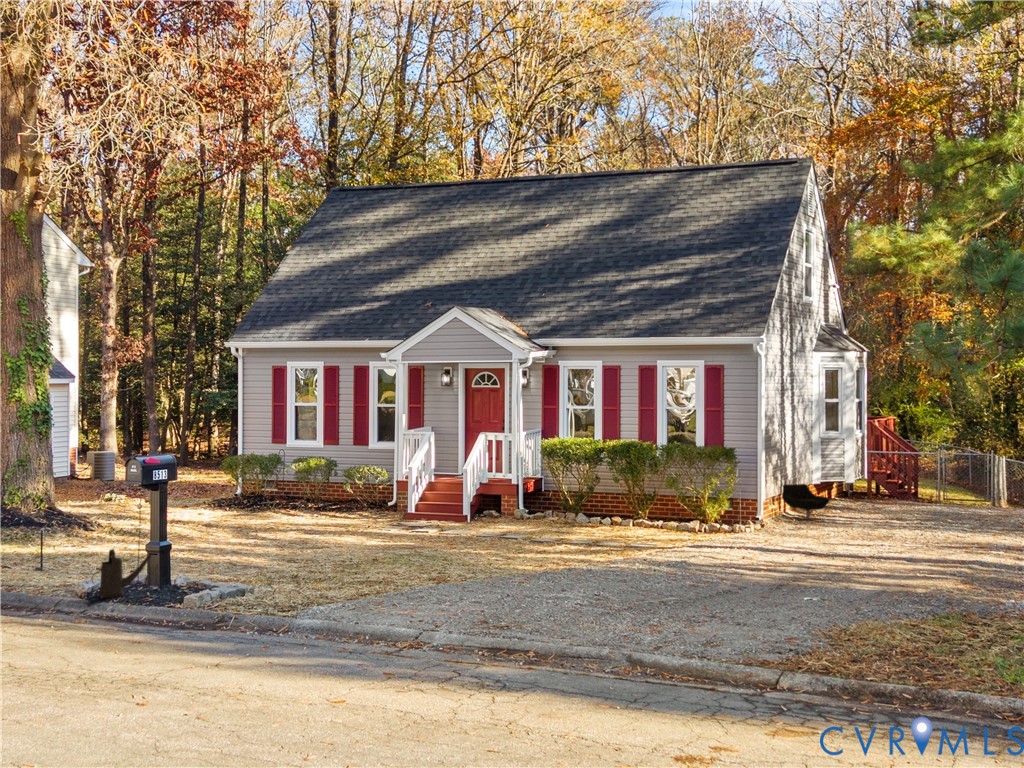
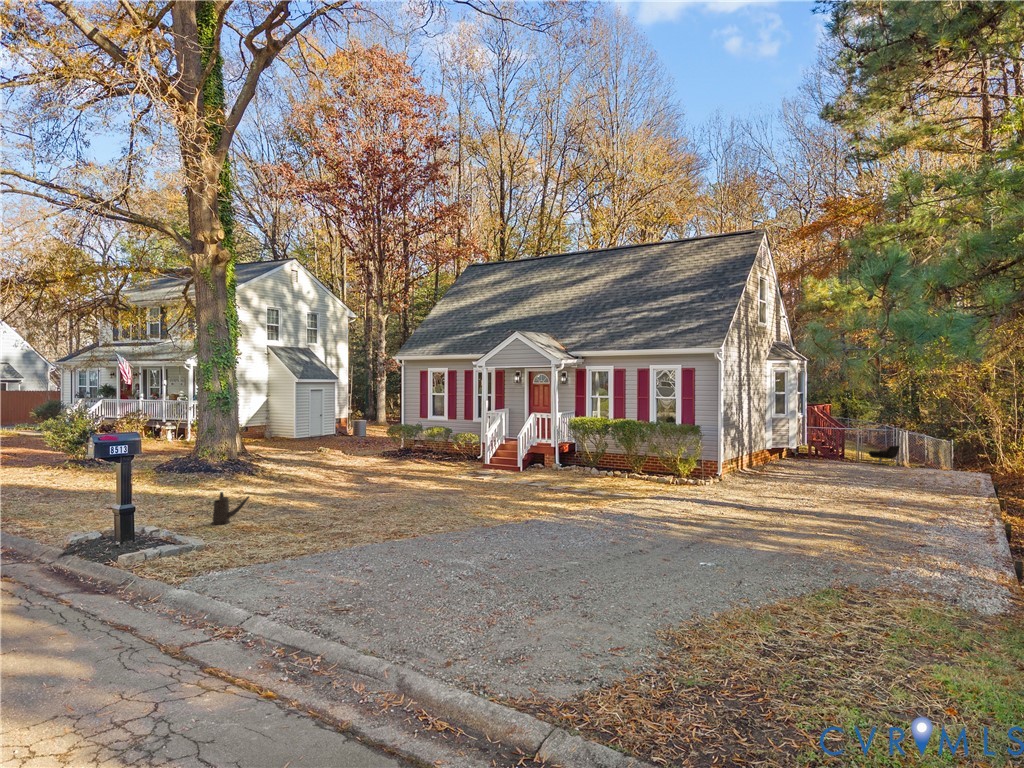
lounge chair: present [782,484,830,519] -> present [869,446,900,464]

